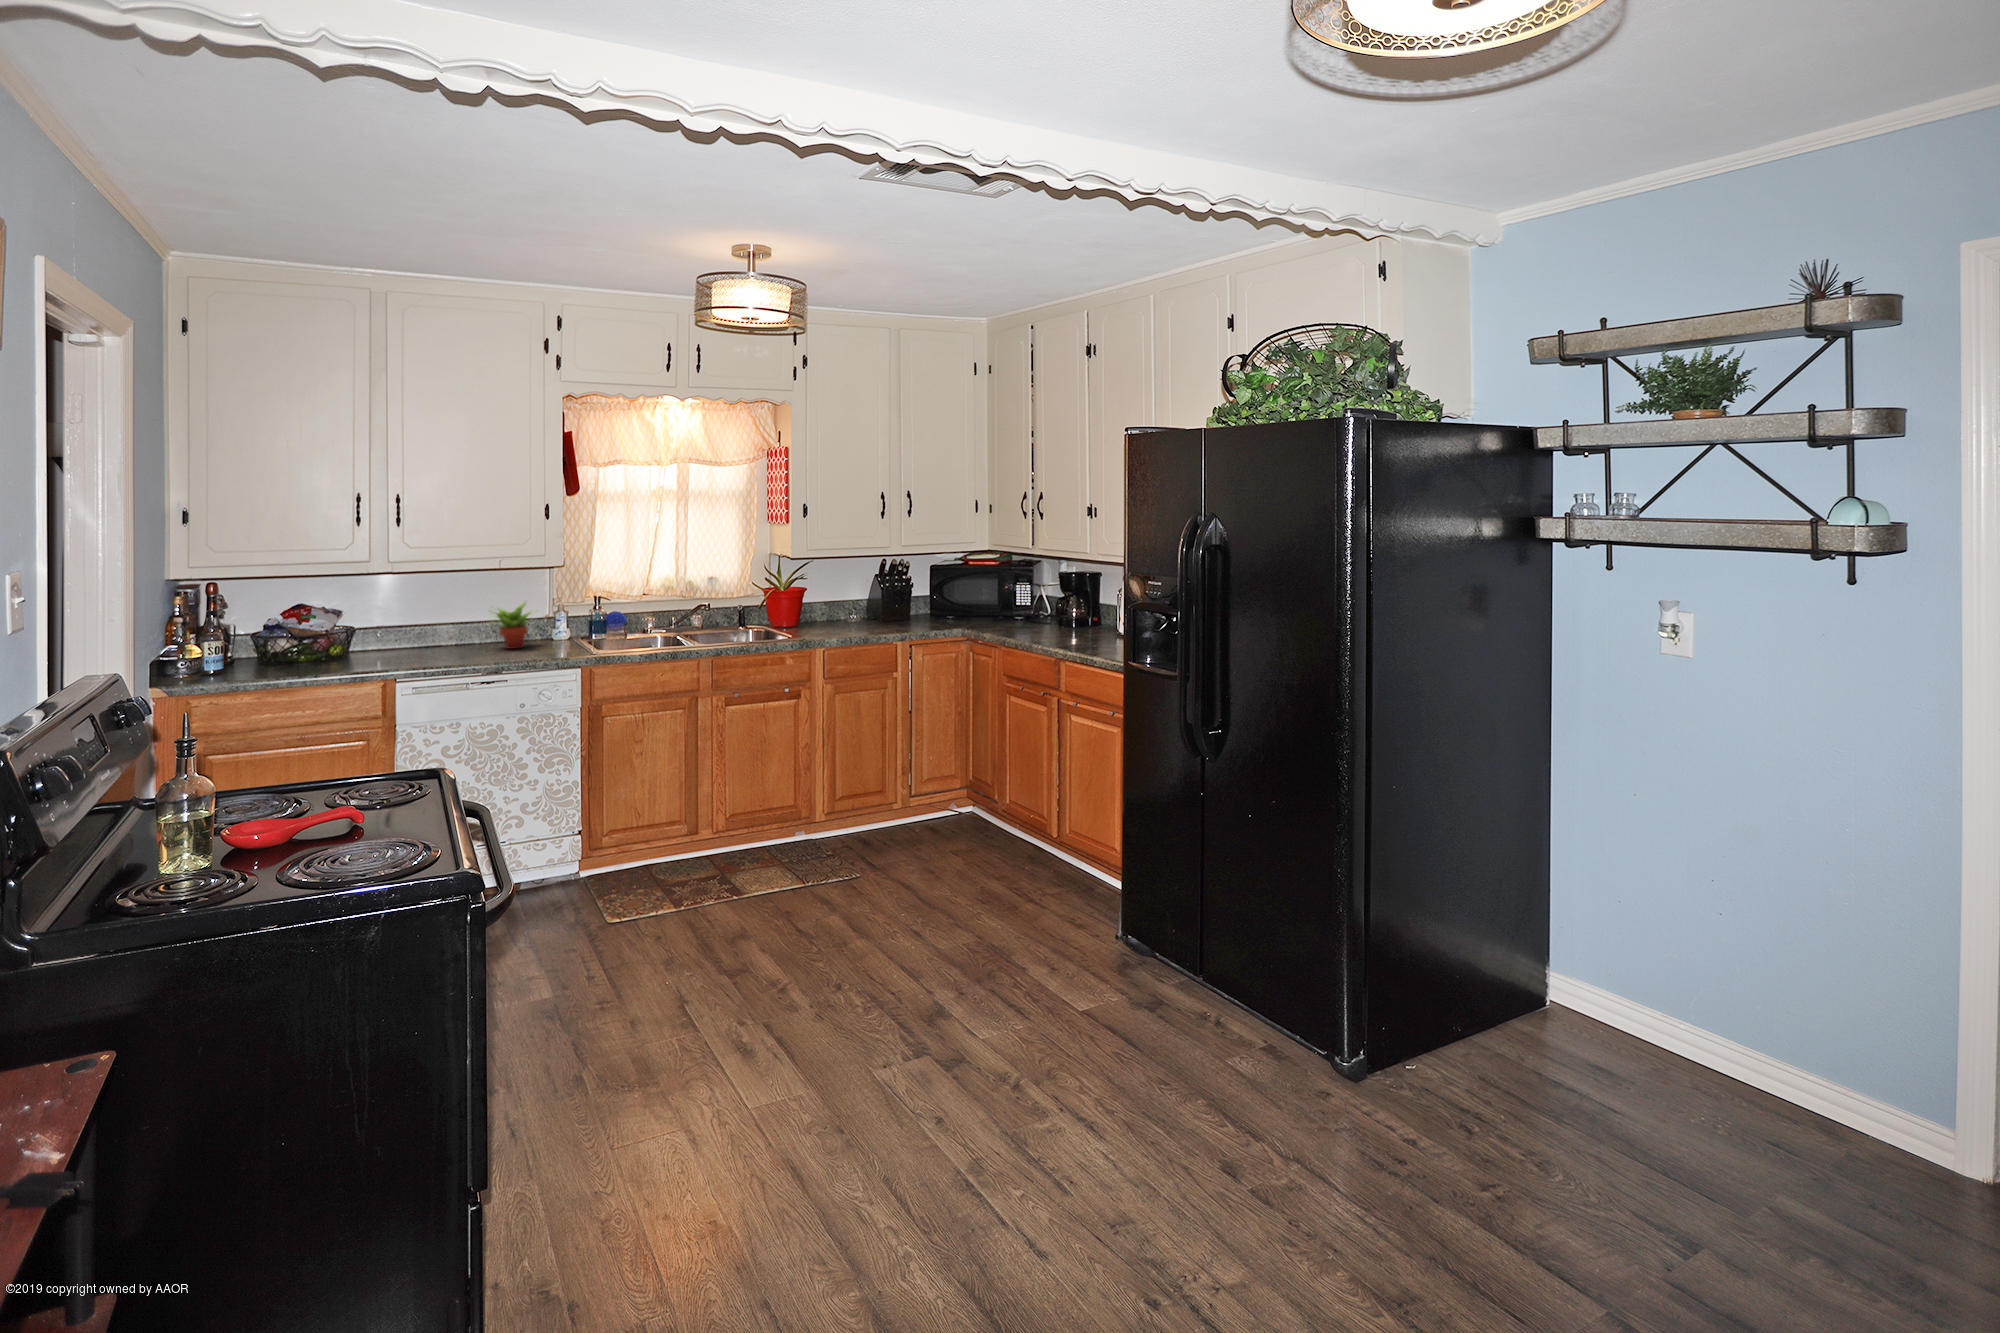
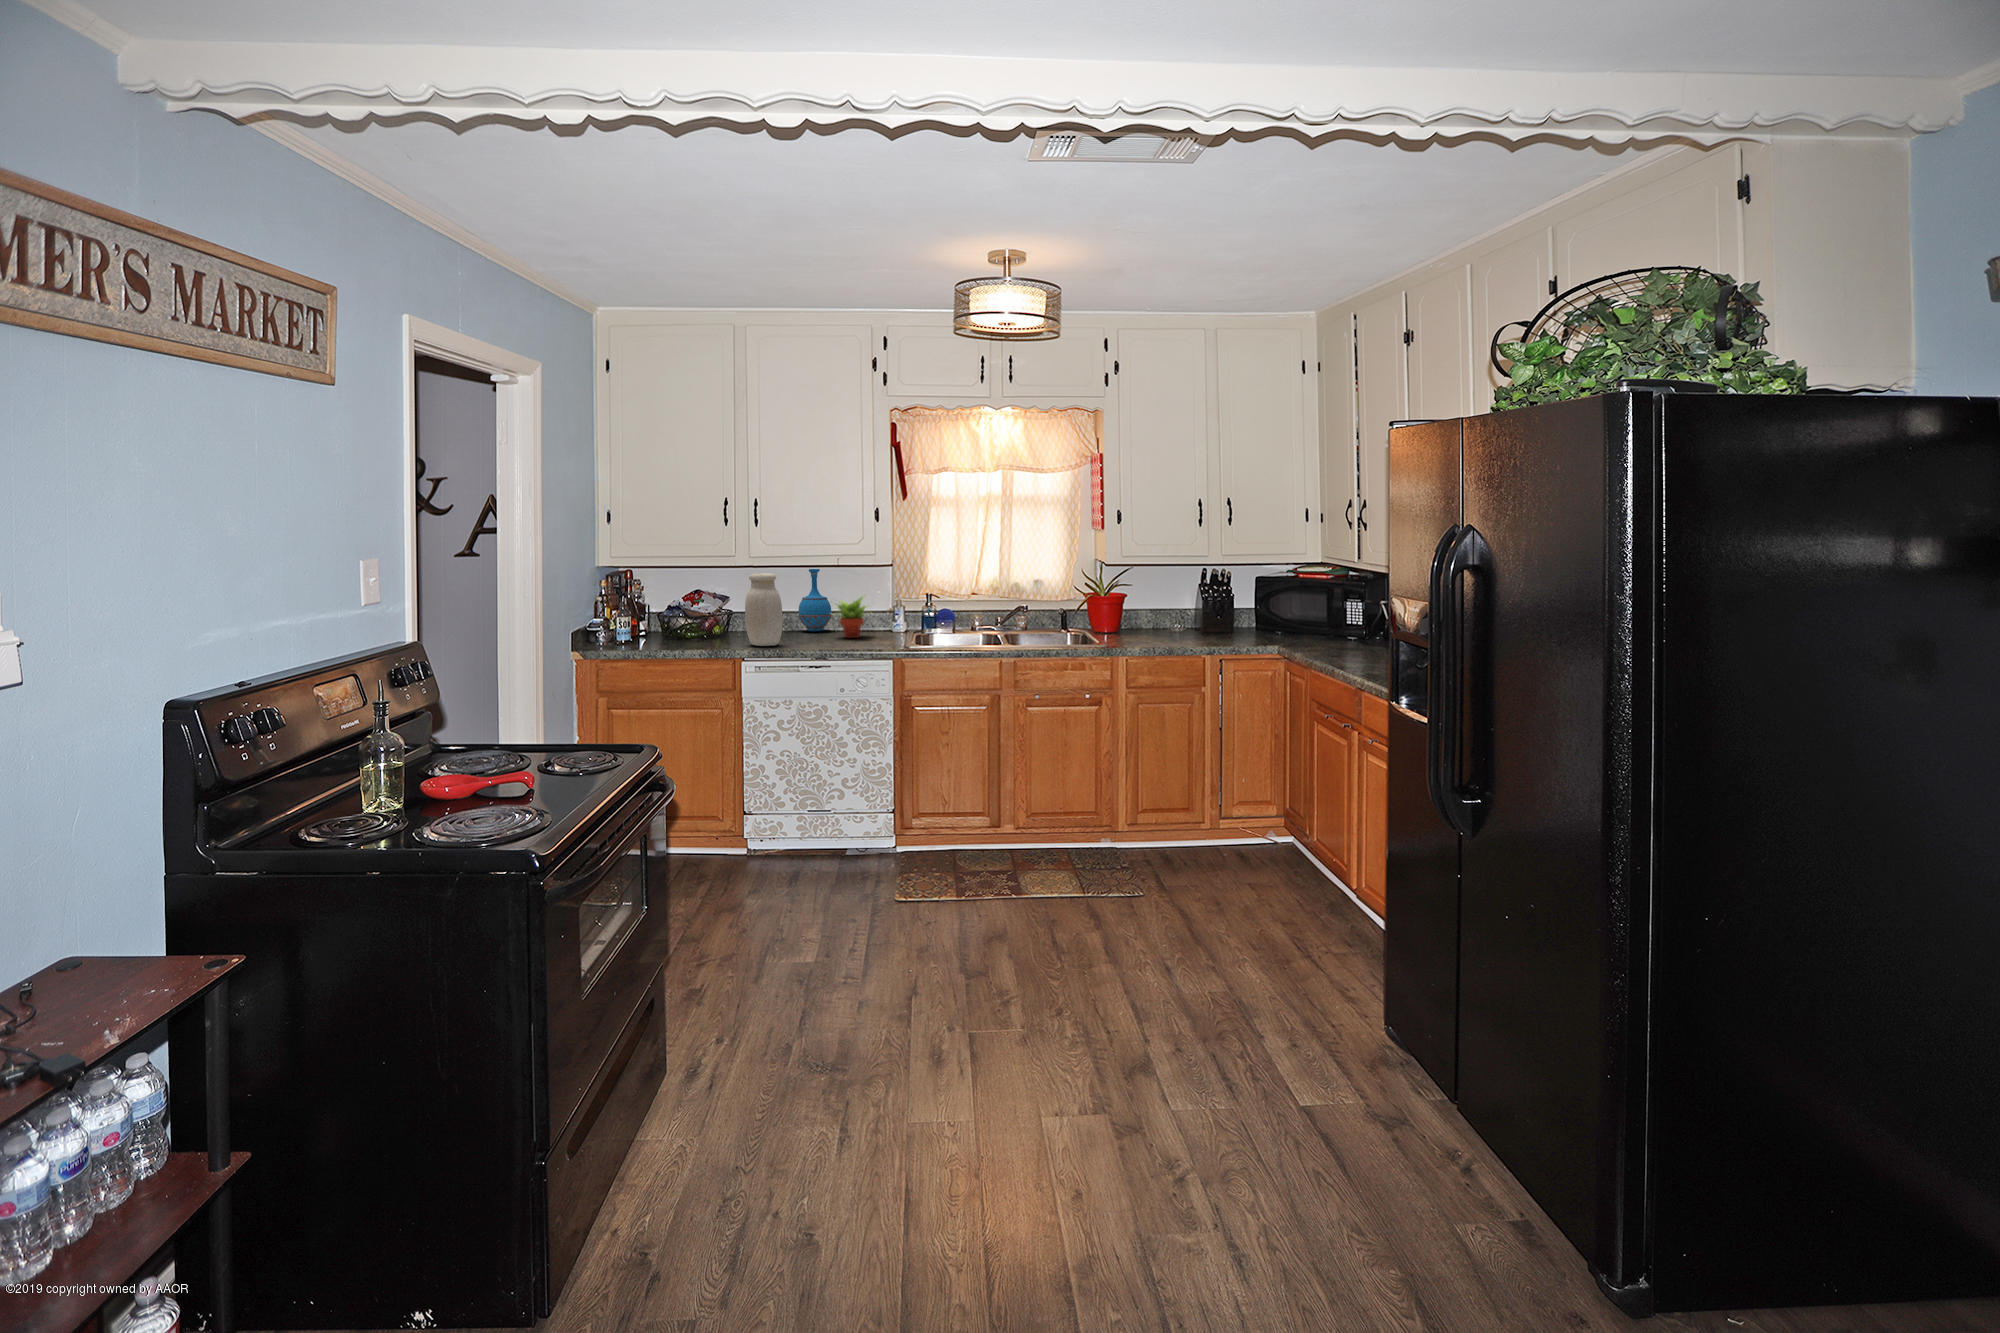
bottle: none [446,570,486,643] -> present [798,569,832,631]
jar: none [390,584,438,665] -> present [745,573,783,646]

